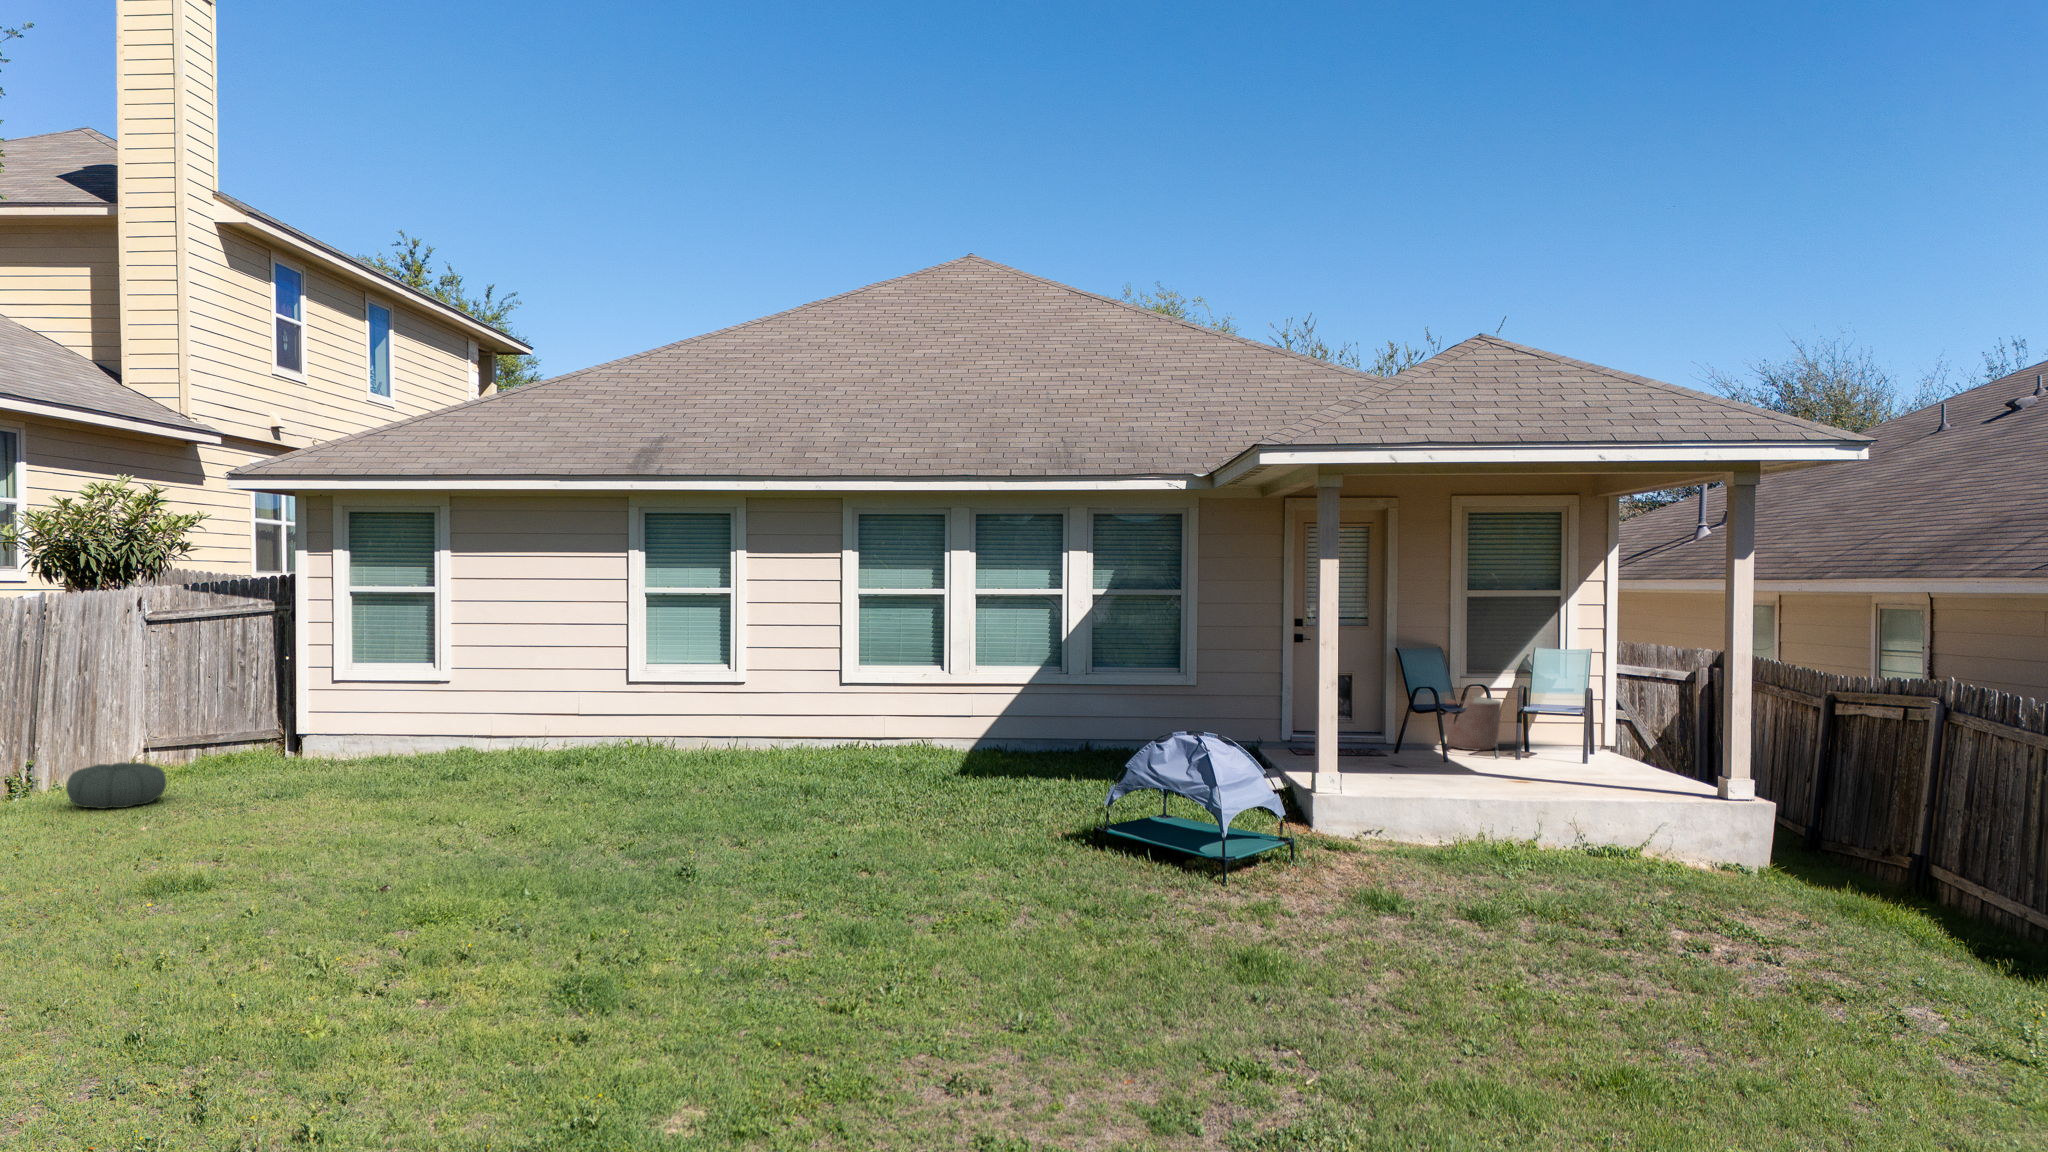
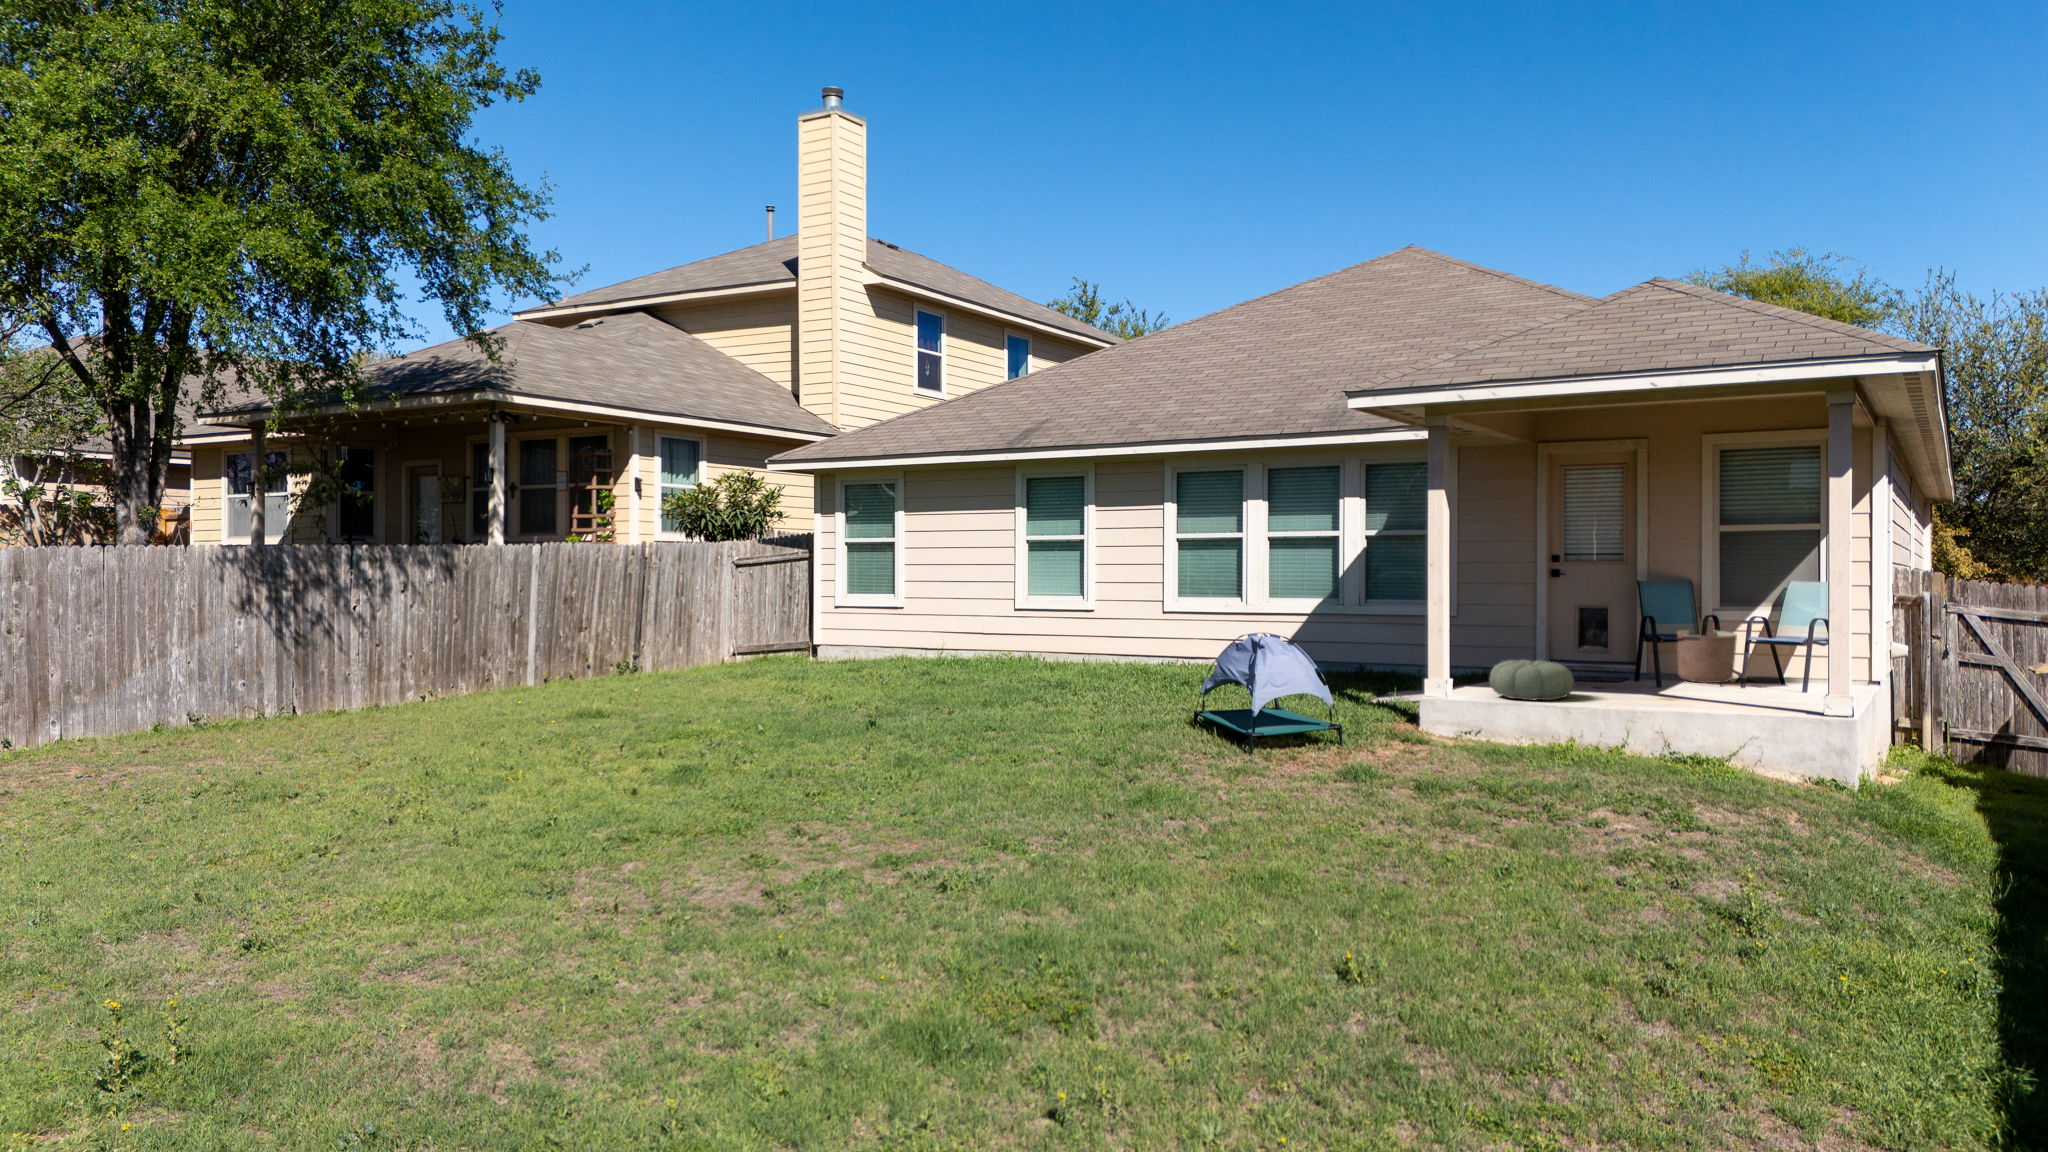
pouf: present [66,762,166,809] -> present [1490,660,1574,701]

